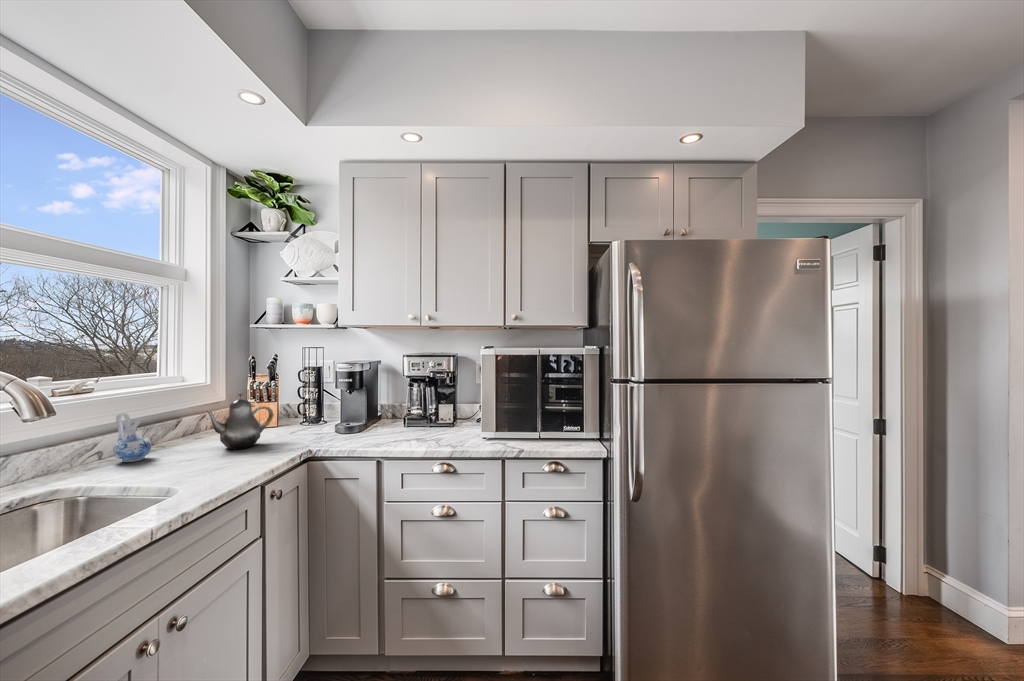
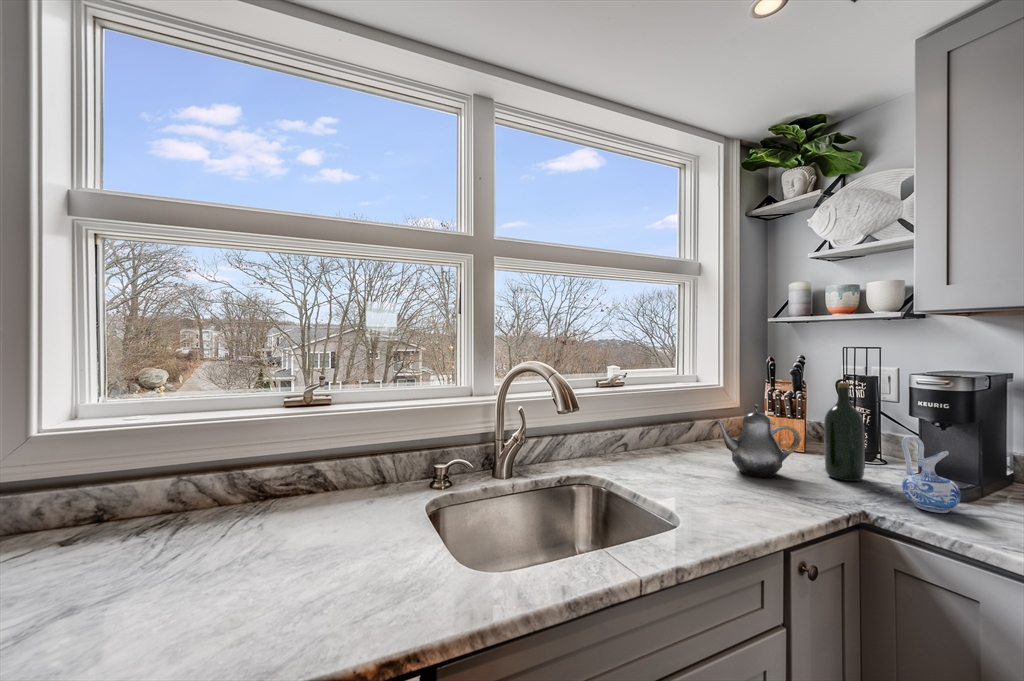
wine bottle: none [289,372,314,437] -> present [824,383,865,481]
ceramic pitcher: present [113,413,151,462] -> present [902,436,961,513]

